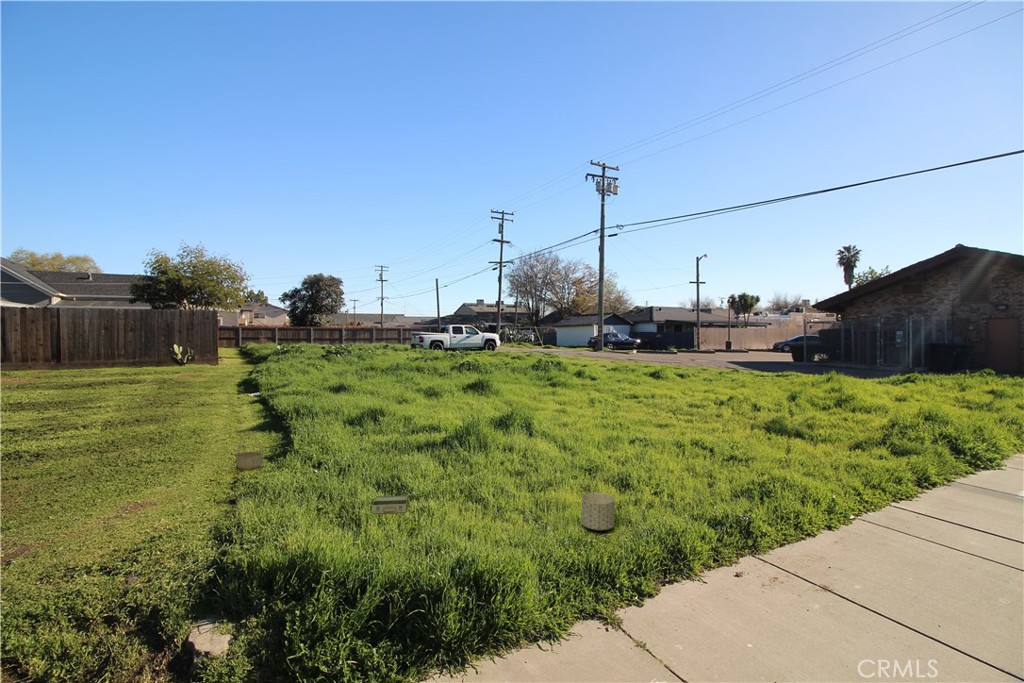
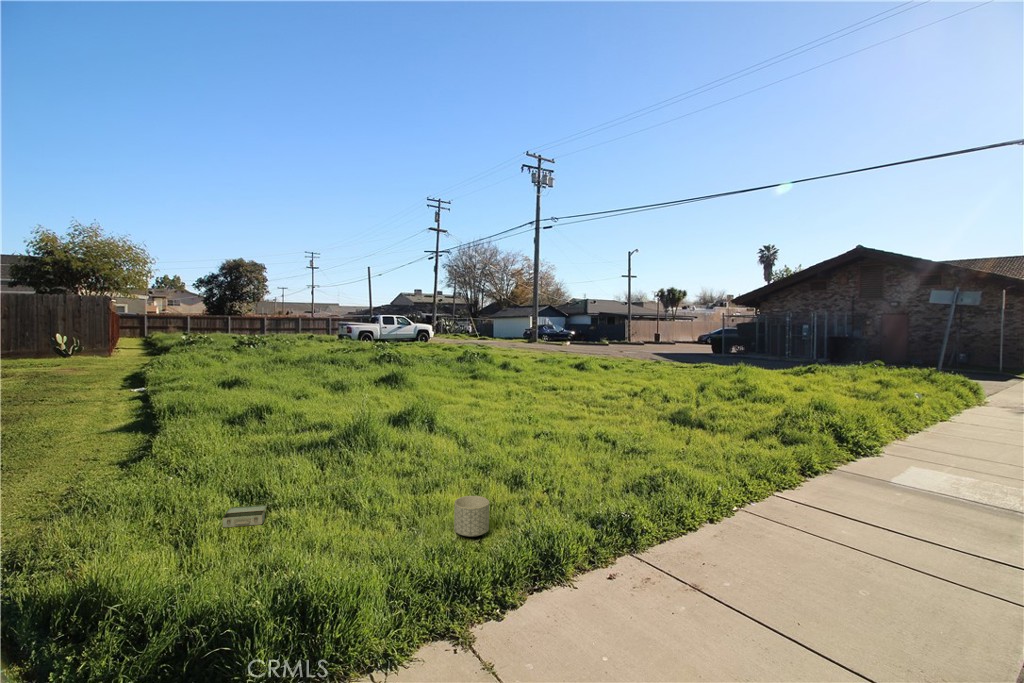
basket: present [236,434,263,470] -> none [84,438,119,478]

